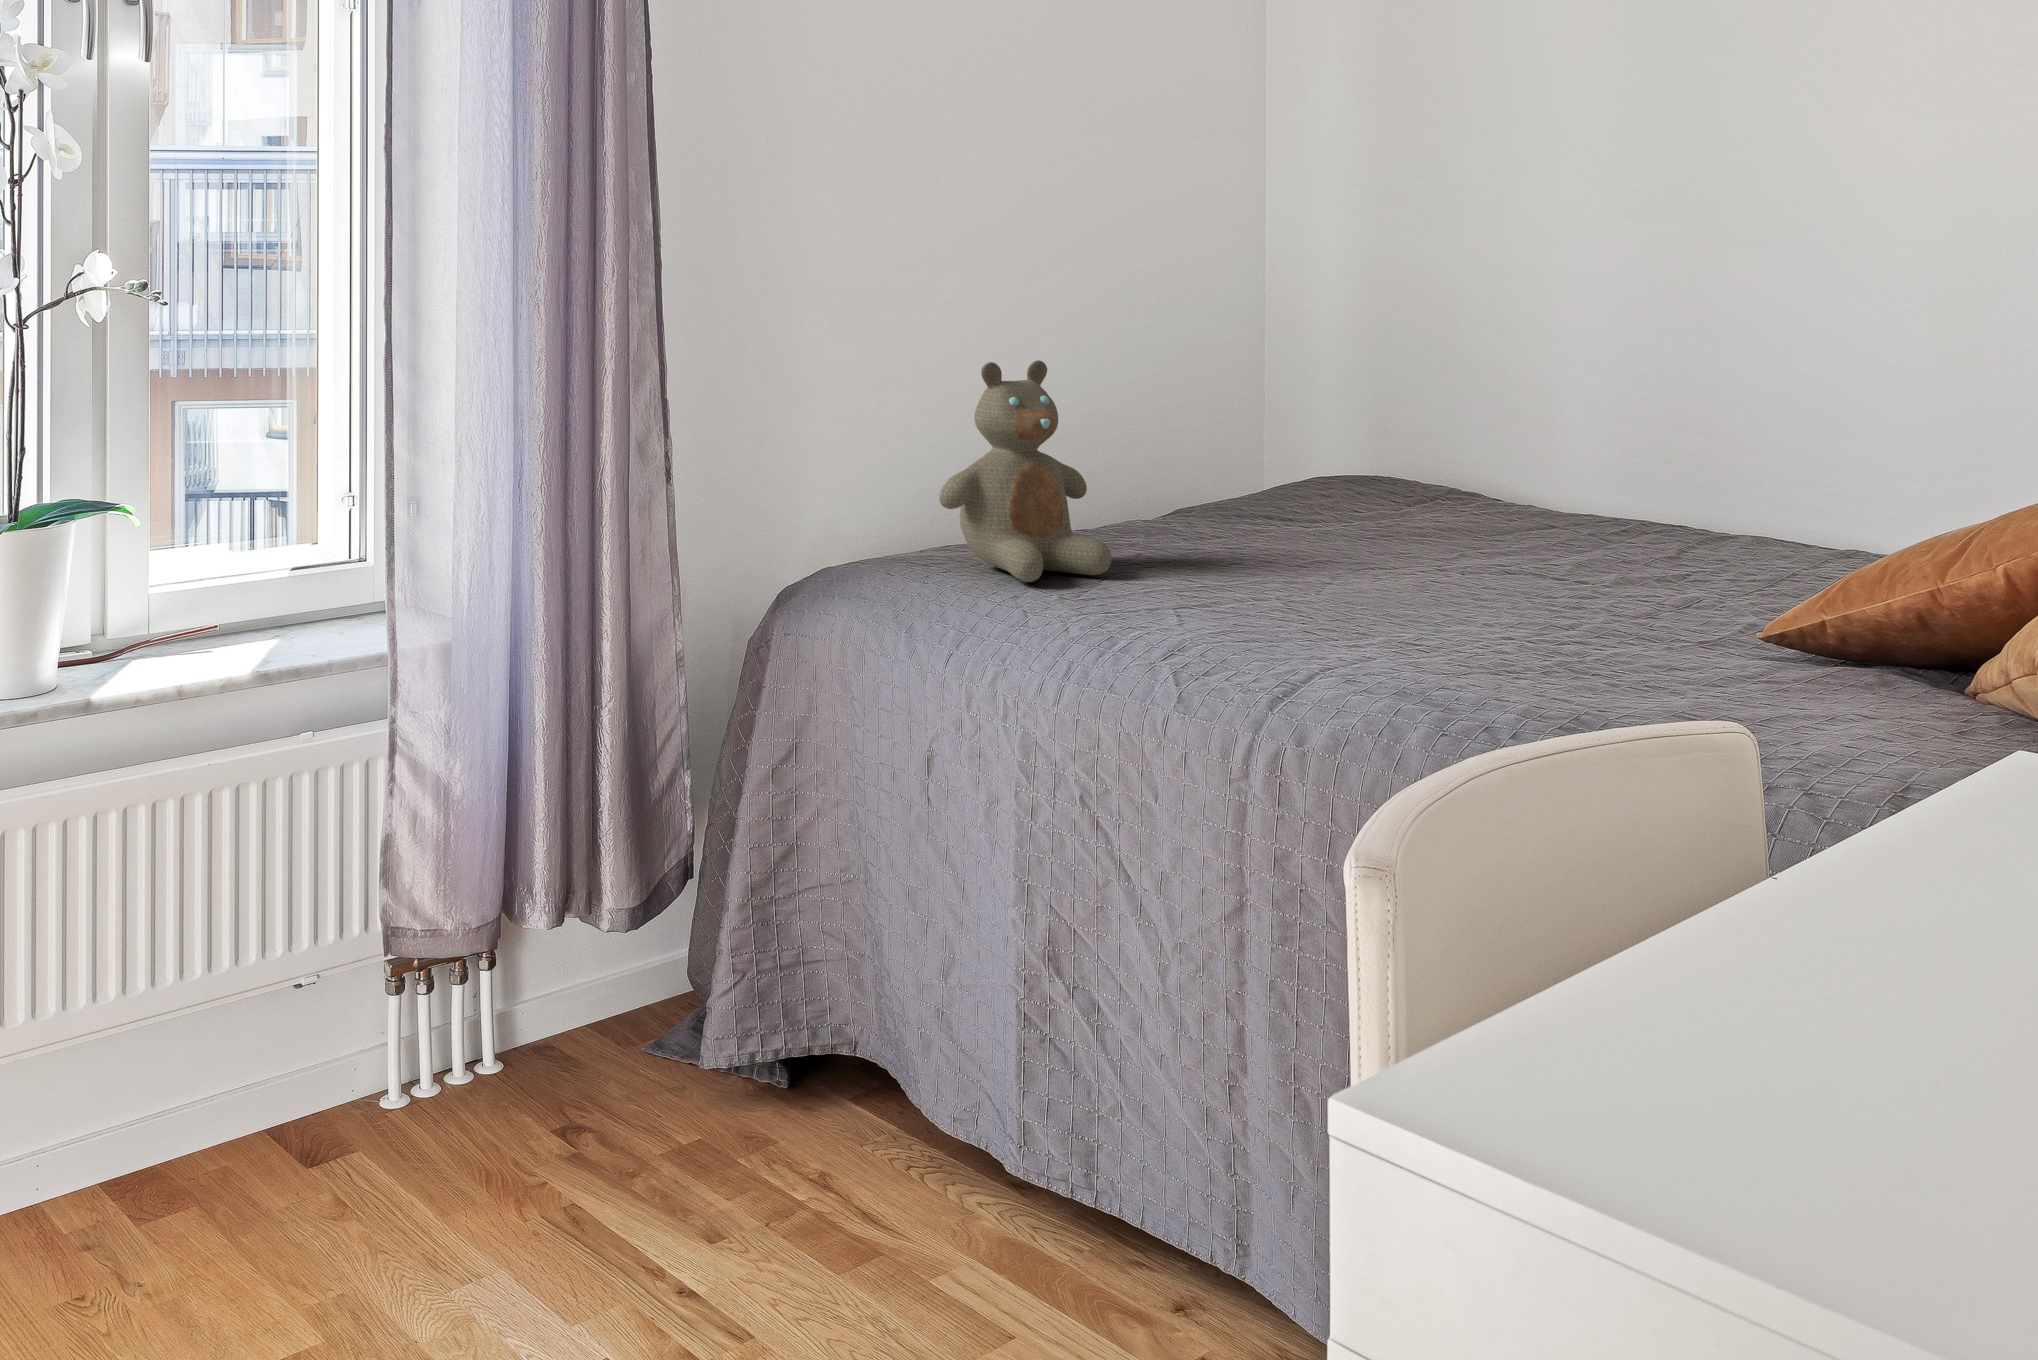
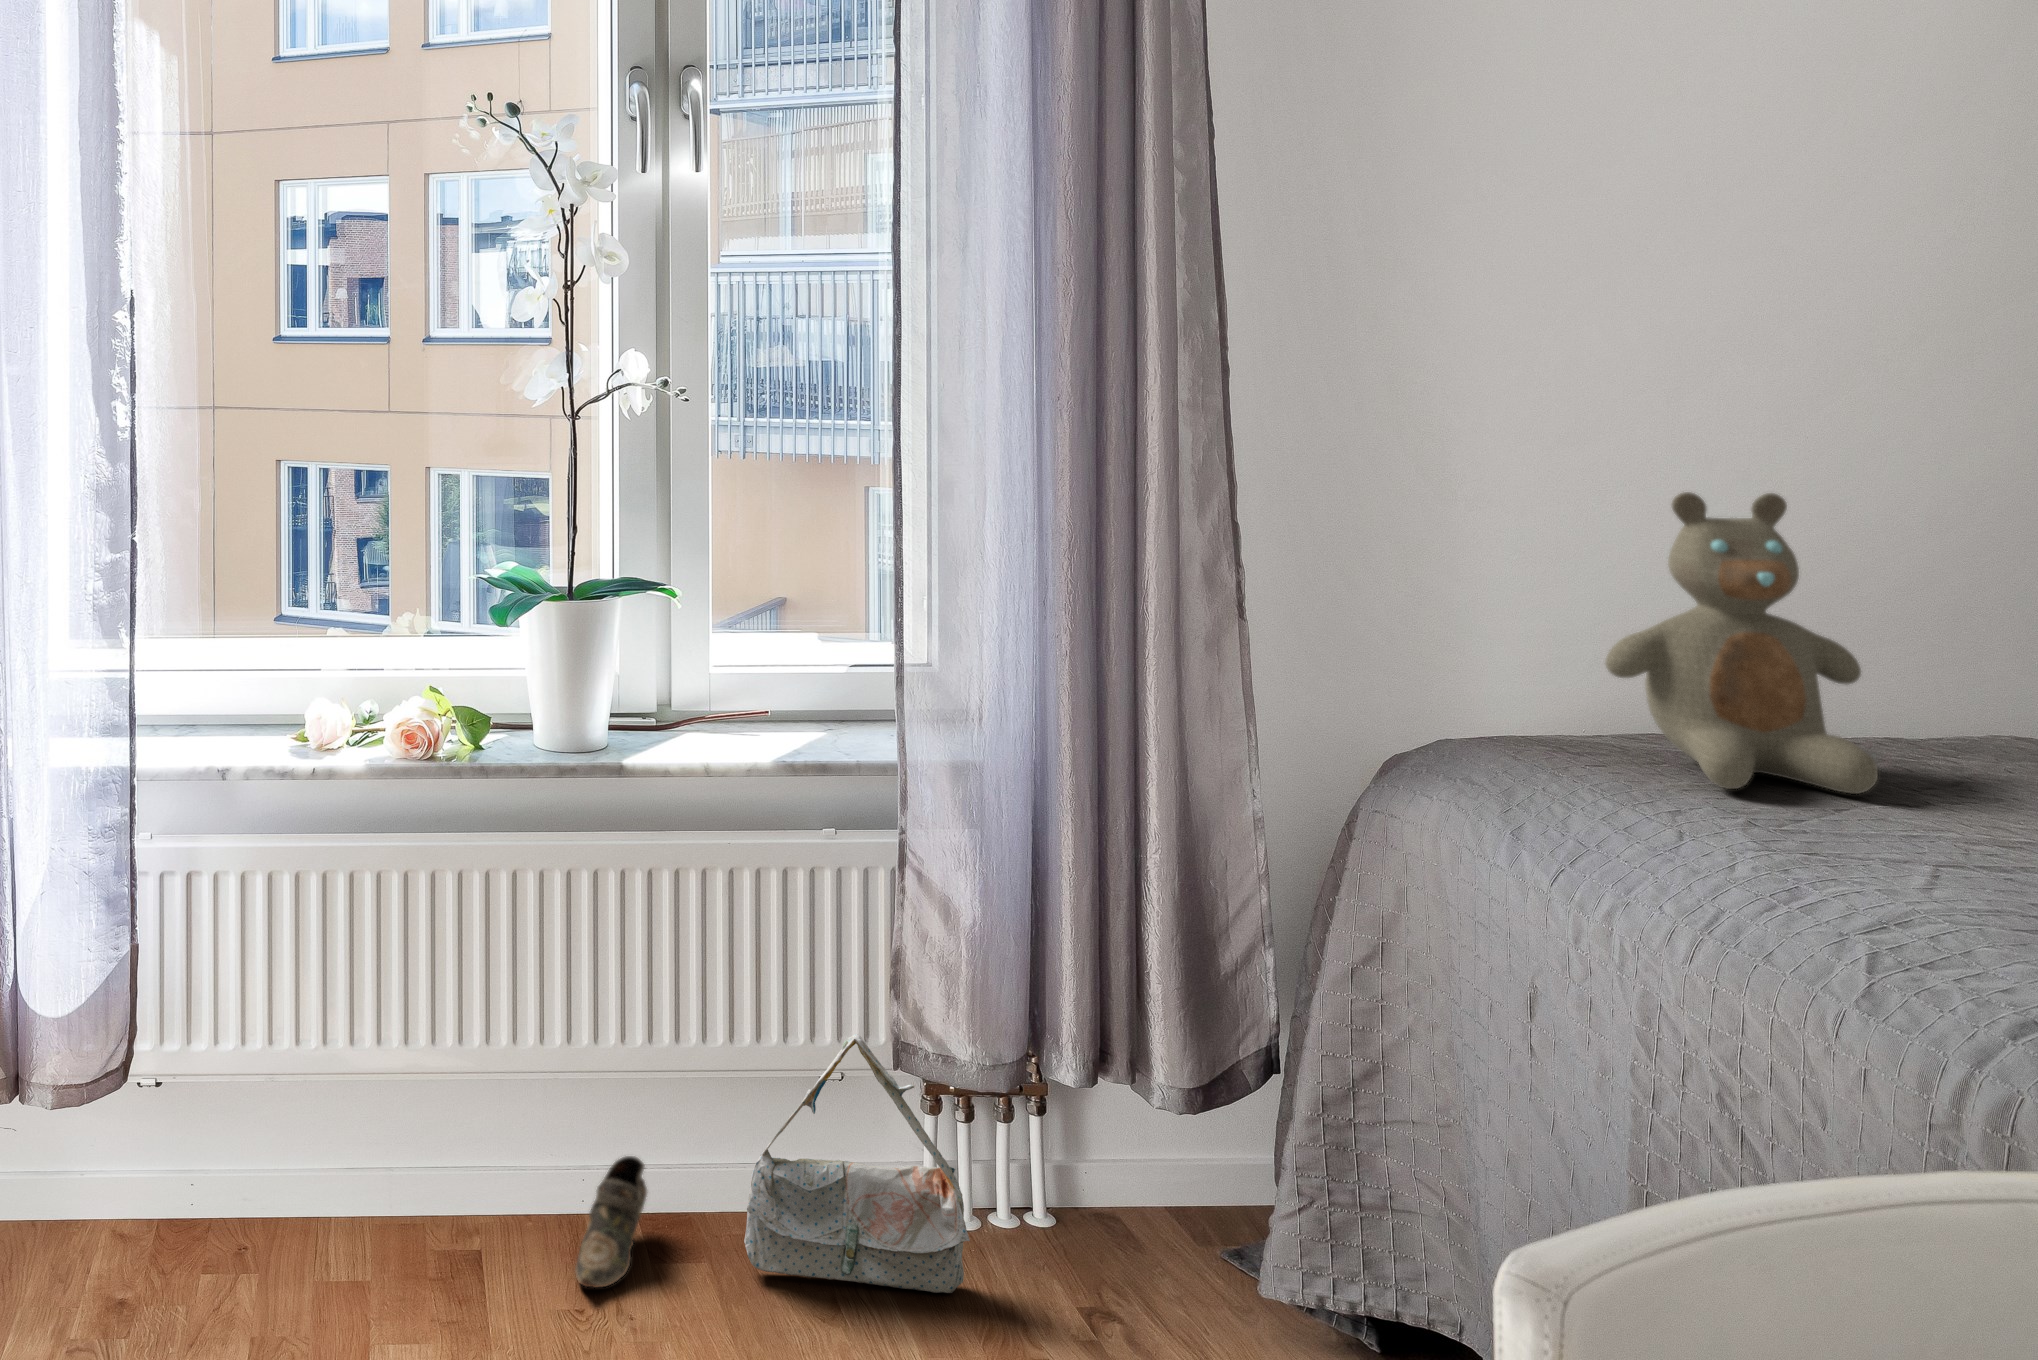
bag: none [239,929,464,1189] -> present [744,1034,970,1293]
shoe: none [61,1118,129,1266] -> present [575,1156,647,1288]

